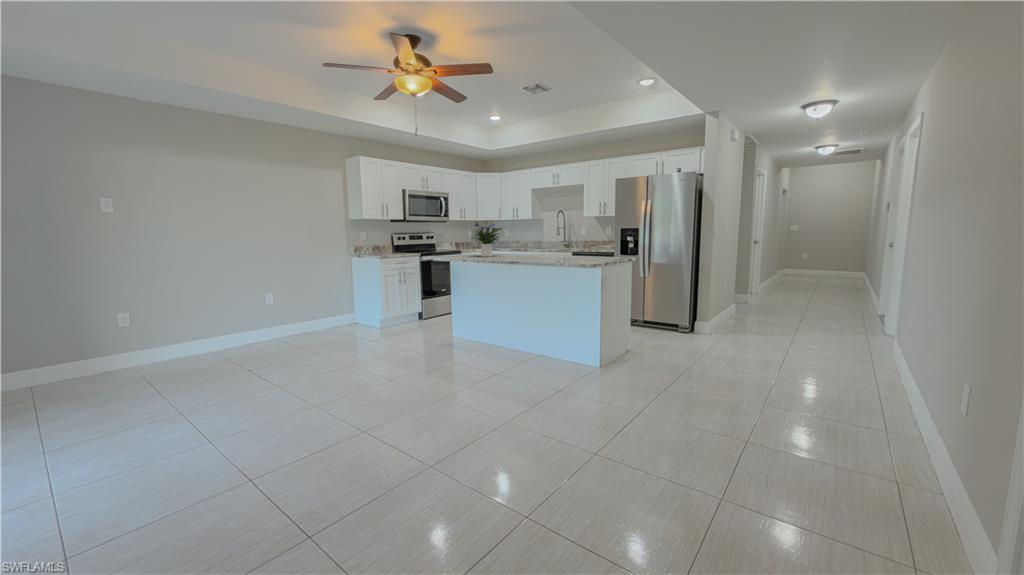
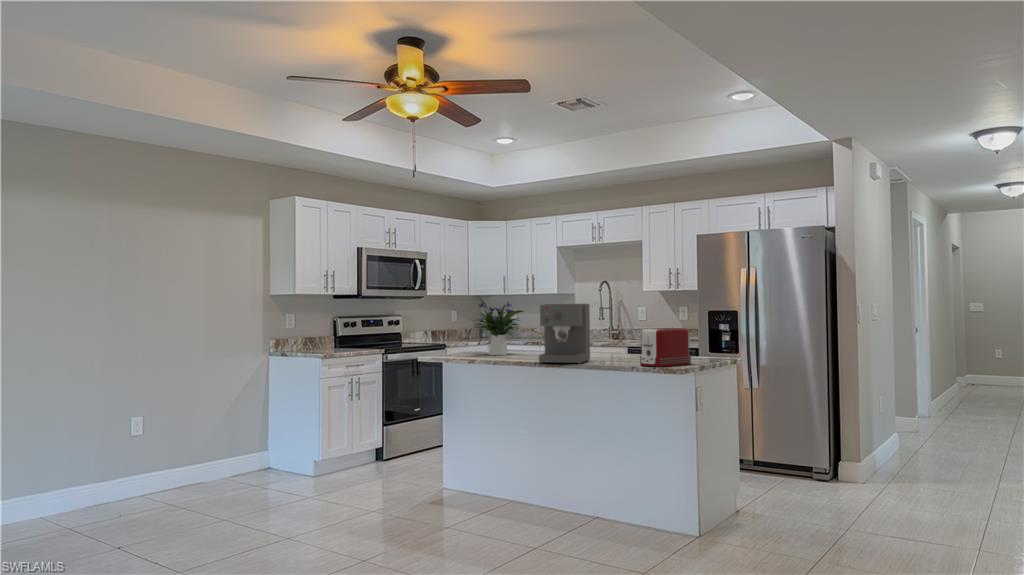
coffee maker: none [506,223,540,261] -> present [539,304,590,364]
toaster: none [568,238,601,263] -> present [640,328,691,367]

